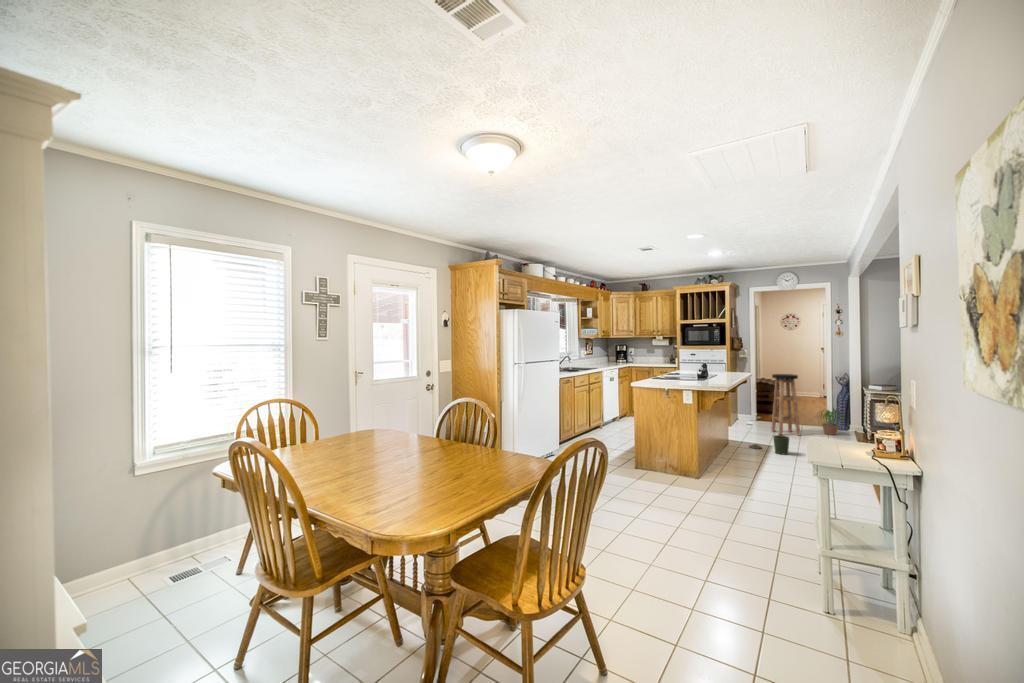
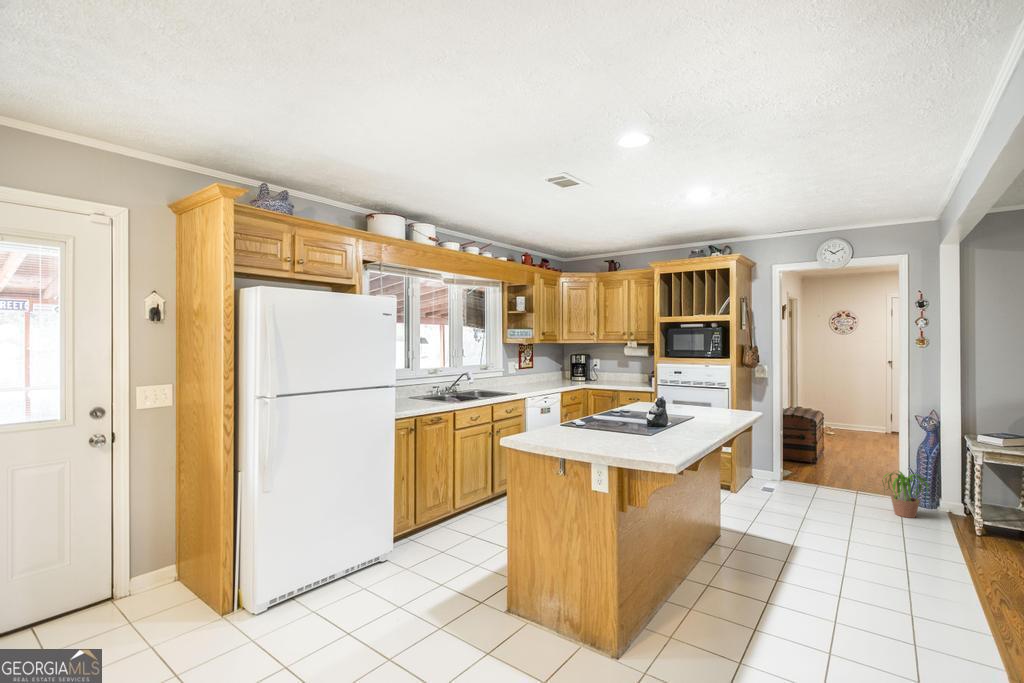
bar stool: present [771,374,800,436] -> none [803,408,853,518]
trash can: present [749,435,789,455] -> none [756,531,829,571]

